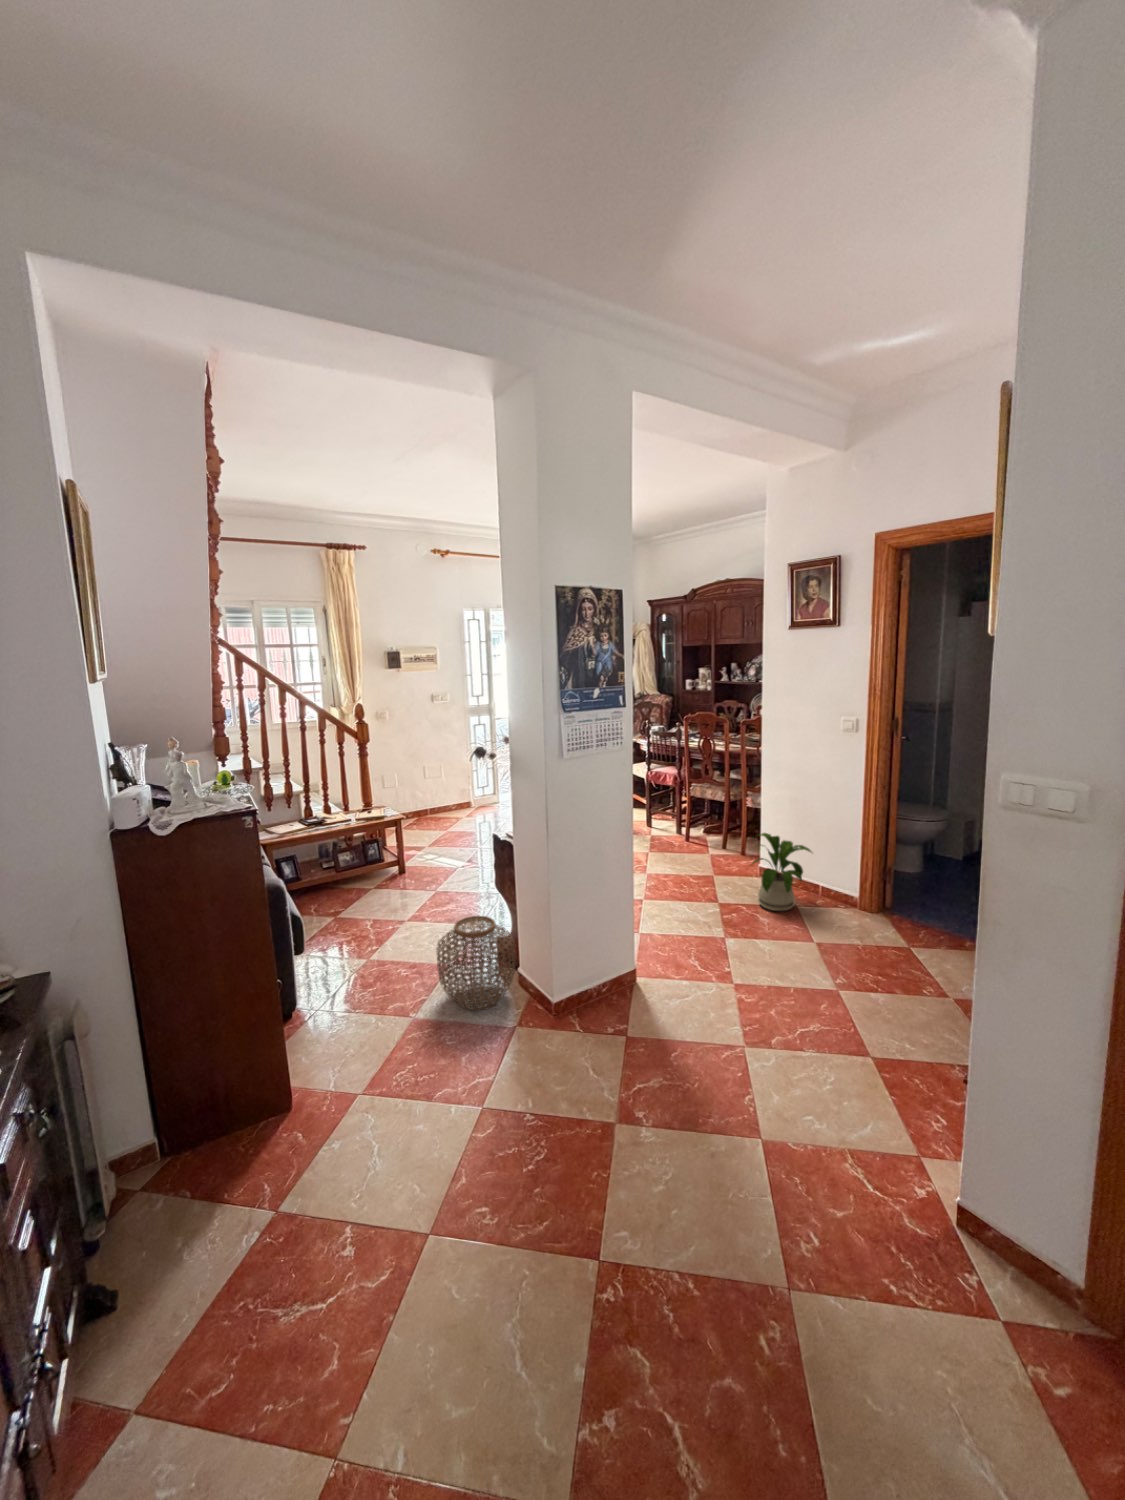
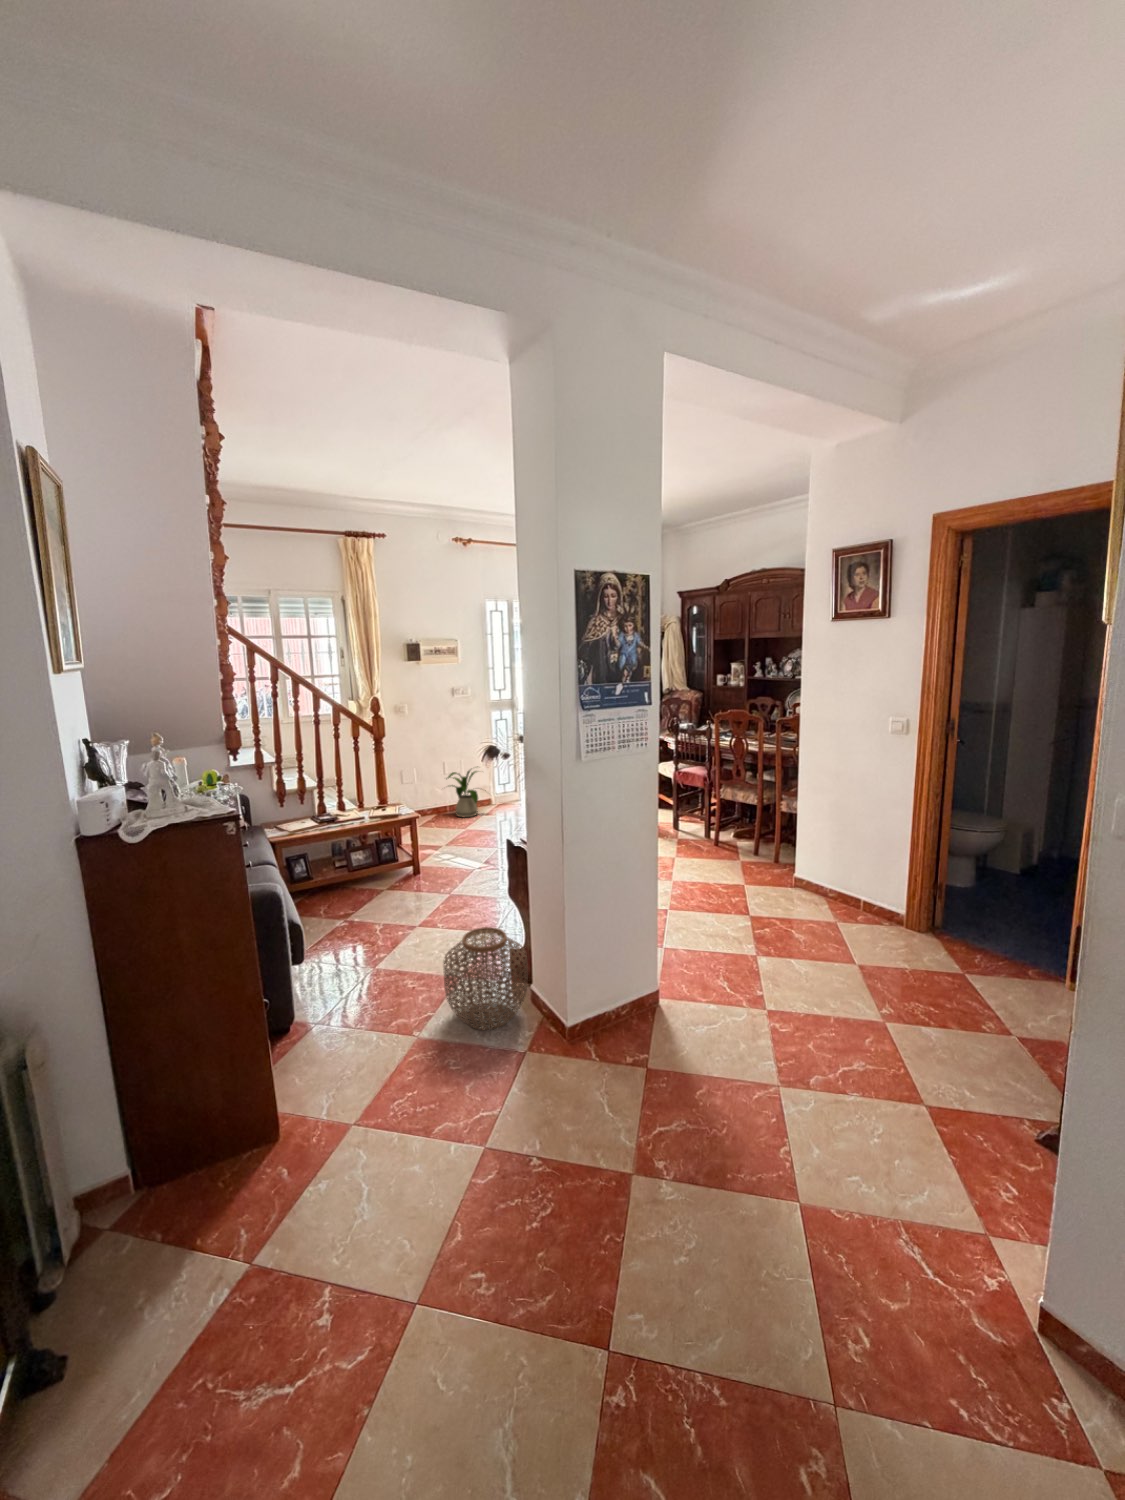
house plant: present [752,833,812,911] -> present [446,770,486,817]

